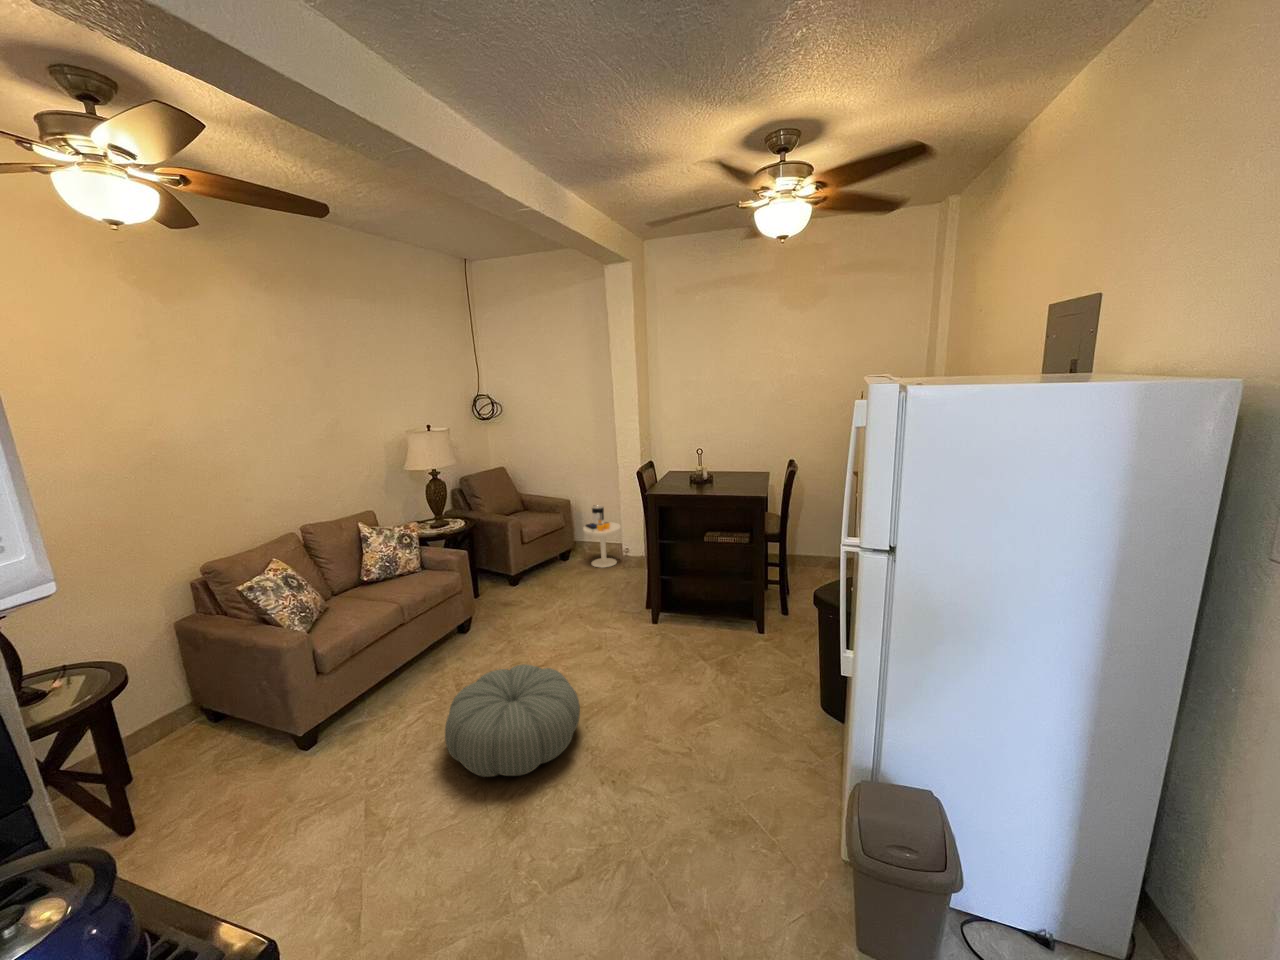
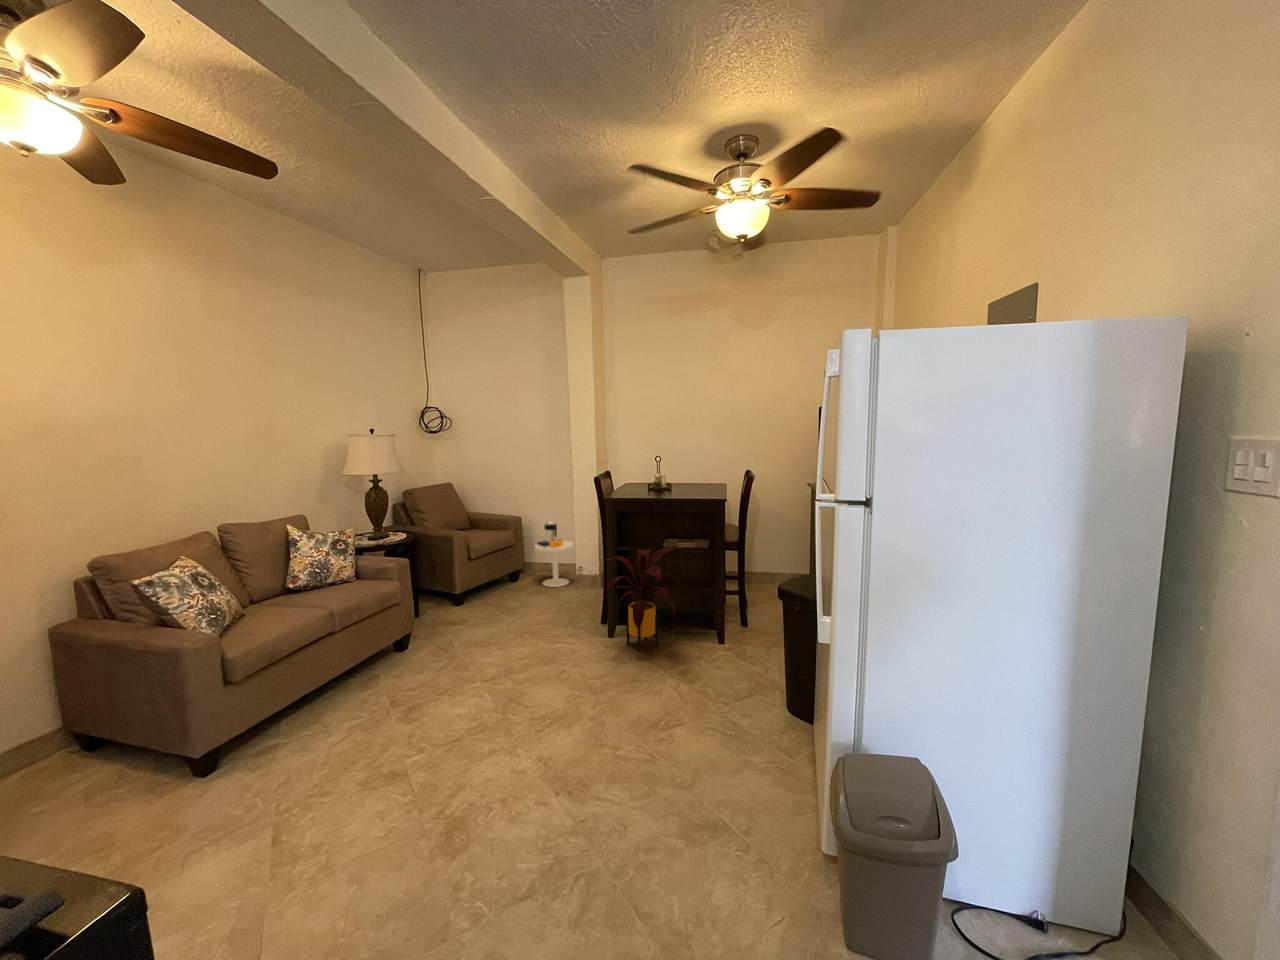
house plant: none [646,541,725,641] -> present [604,547,683,652]
pouf: present [445,664,580,777] -> none [376,670,532,792]

